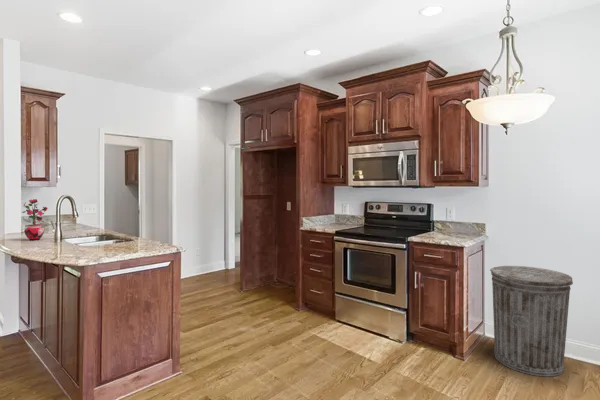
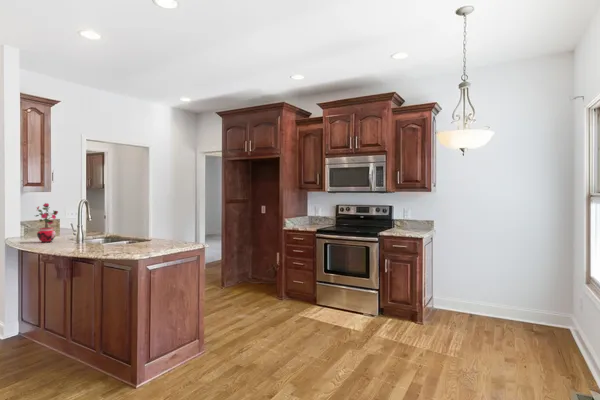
trash can: present [490,266,573,376] -> none [441,252,498,331]

